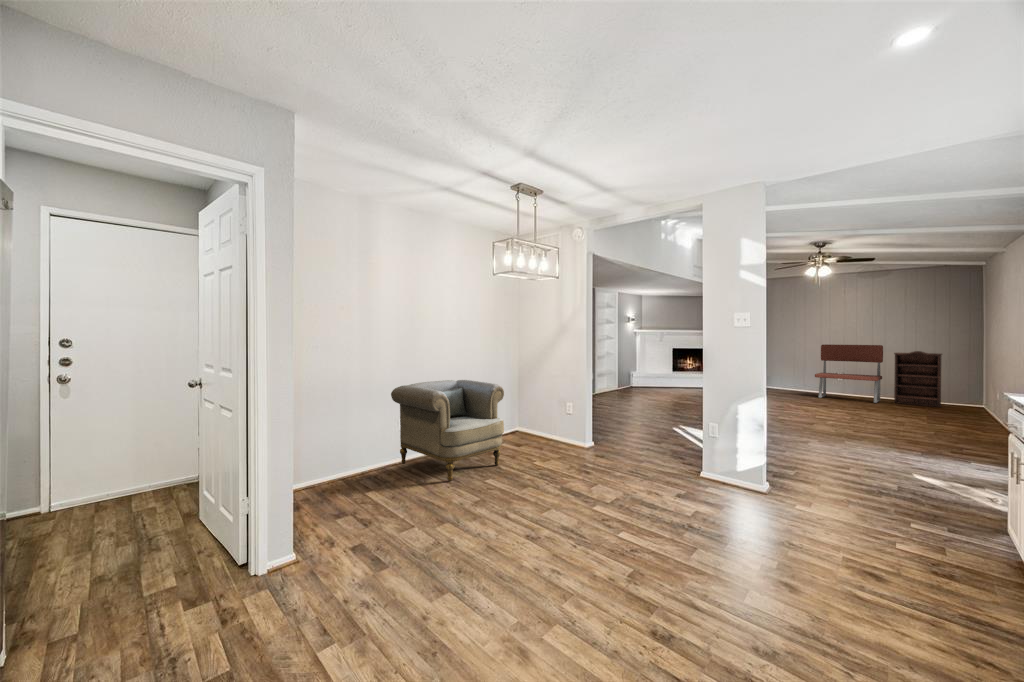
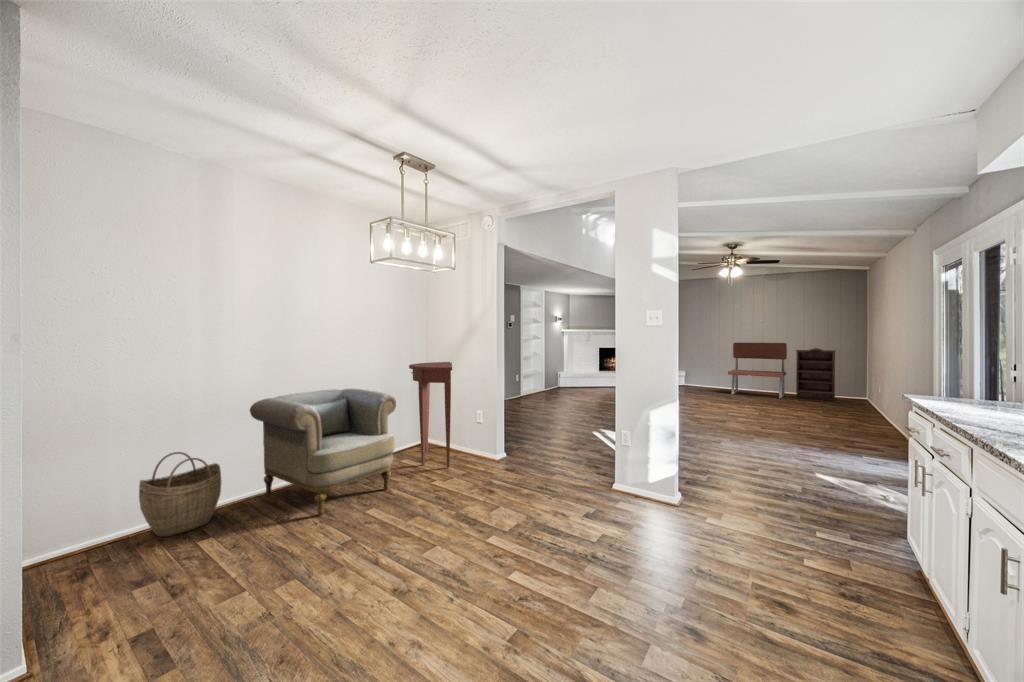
console table: none [509,359,549,451] -> present [409,362,452,468]
woven basket: none [322,425,376,489] -> present [139,452,221,537]

